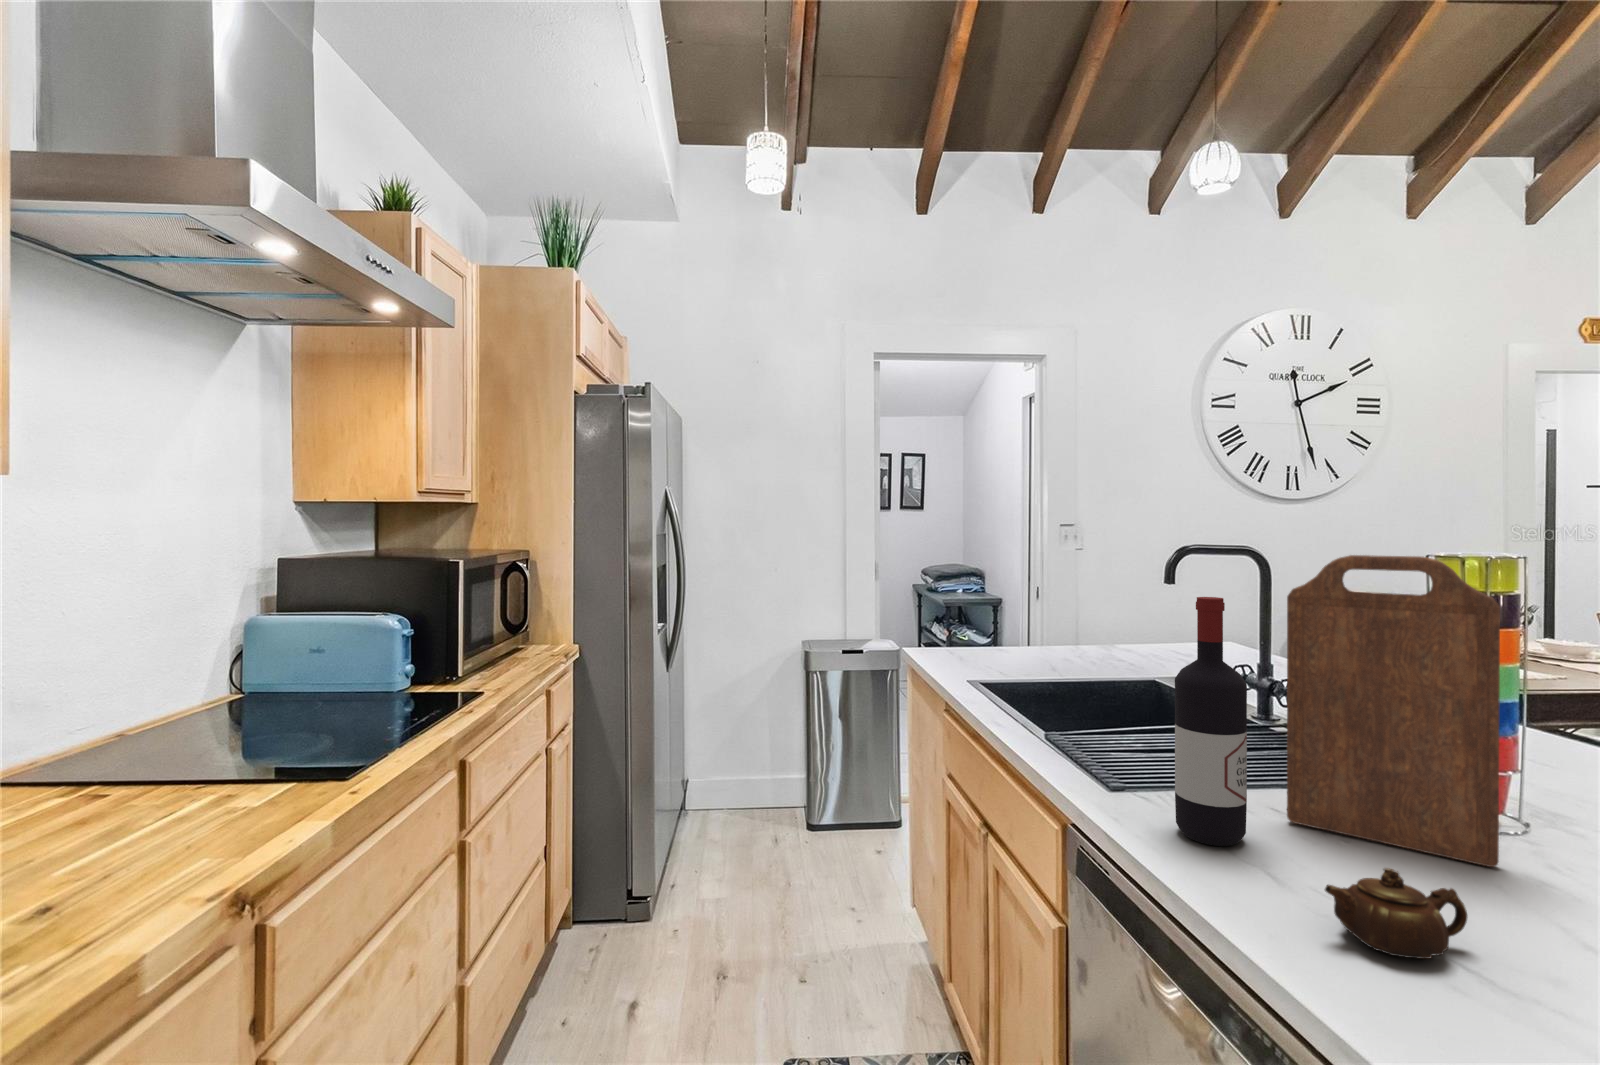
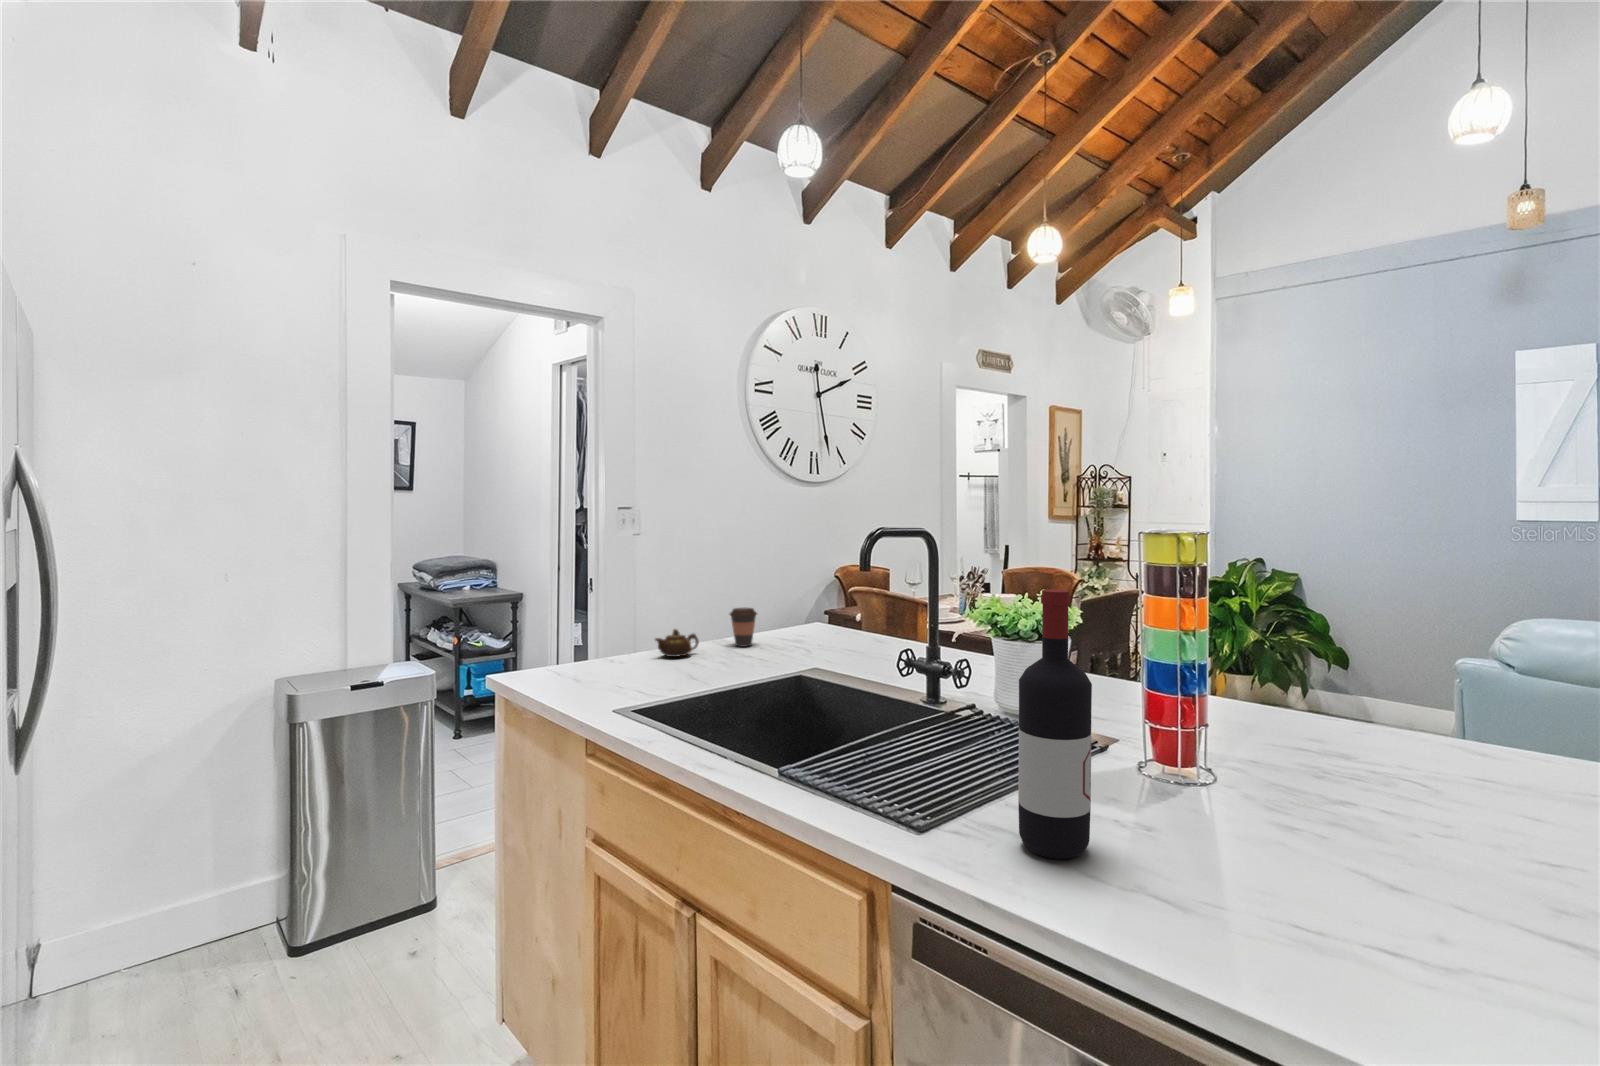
cutting board: present [1287,555,1500,867] -> none [1082,540,1251,814]
coffee cup: none [1107,616,1136,653] -> present [730,608,757,647]
teapot: present [1325,868,1467,959] -> present [655,629,699,657]

